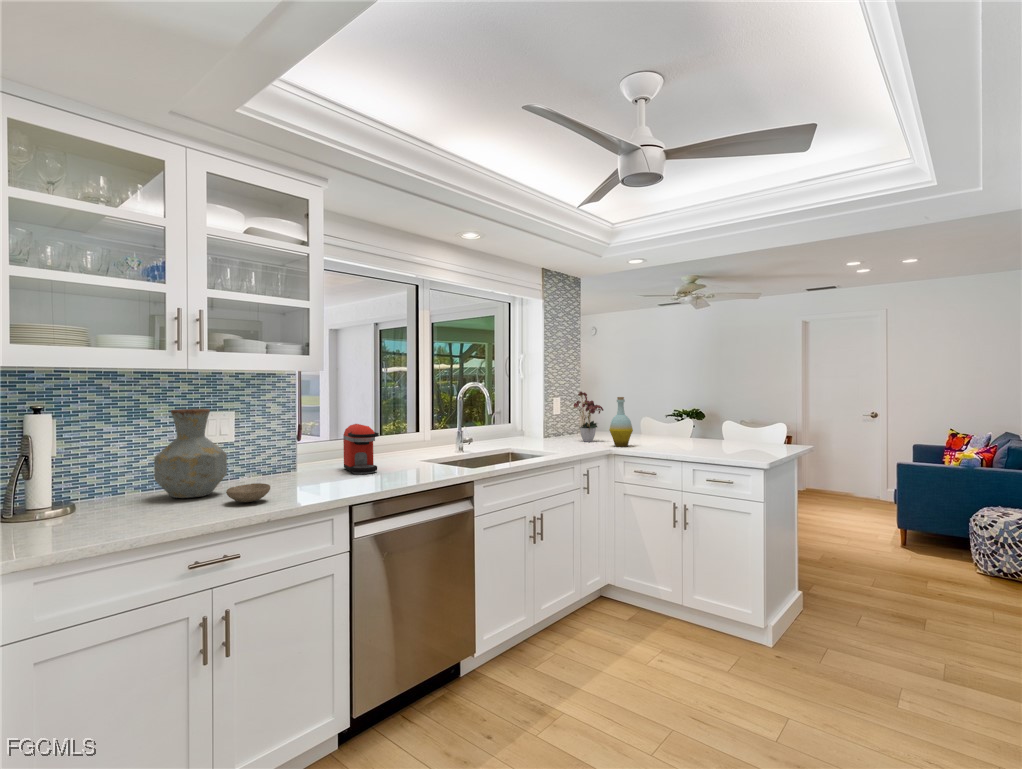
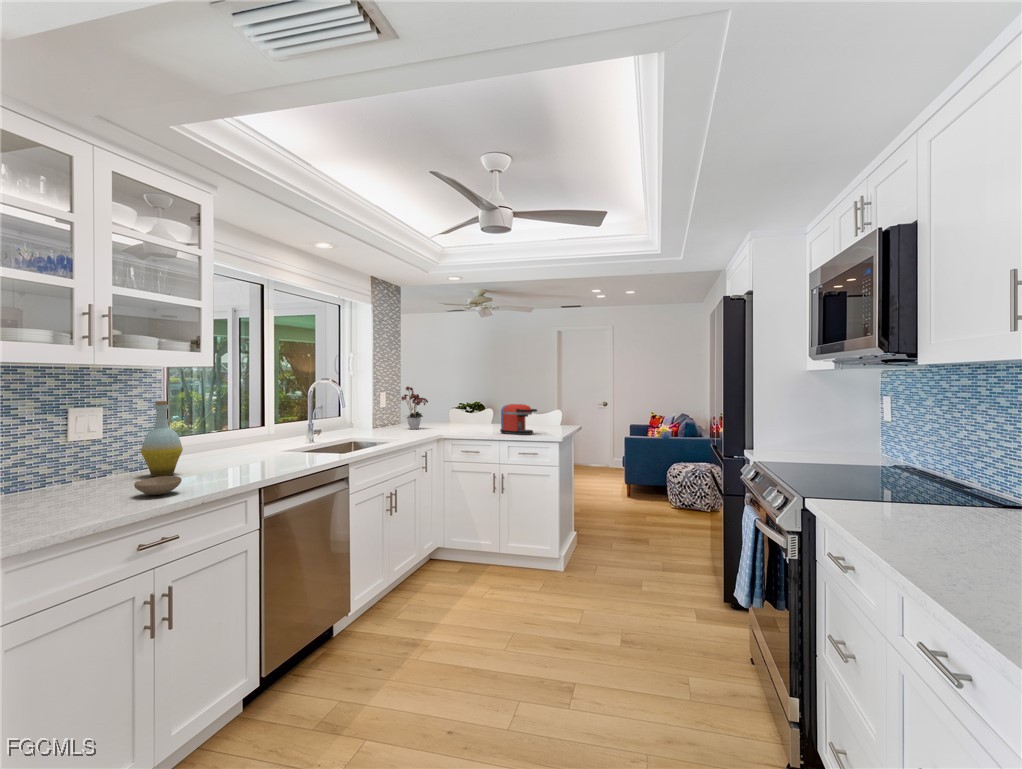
bottle: present [609,397,633,447] -> present [141,401,183,477]
vase: present [154,409,227,498] -> none [32,405,116,497]
coffee maker: present [343,424,379,474] -> present [500,404,537,435]

